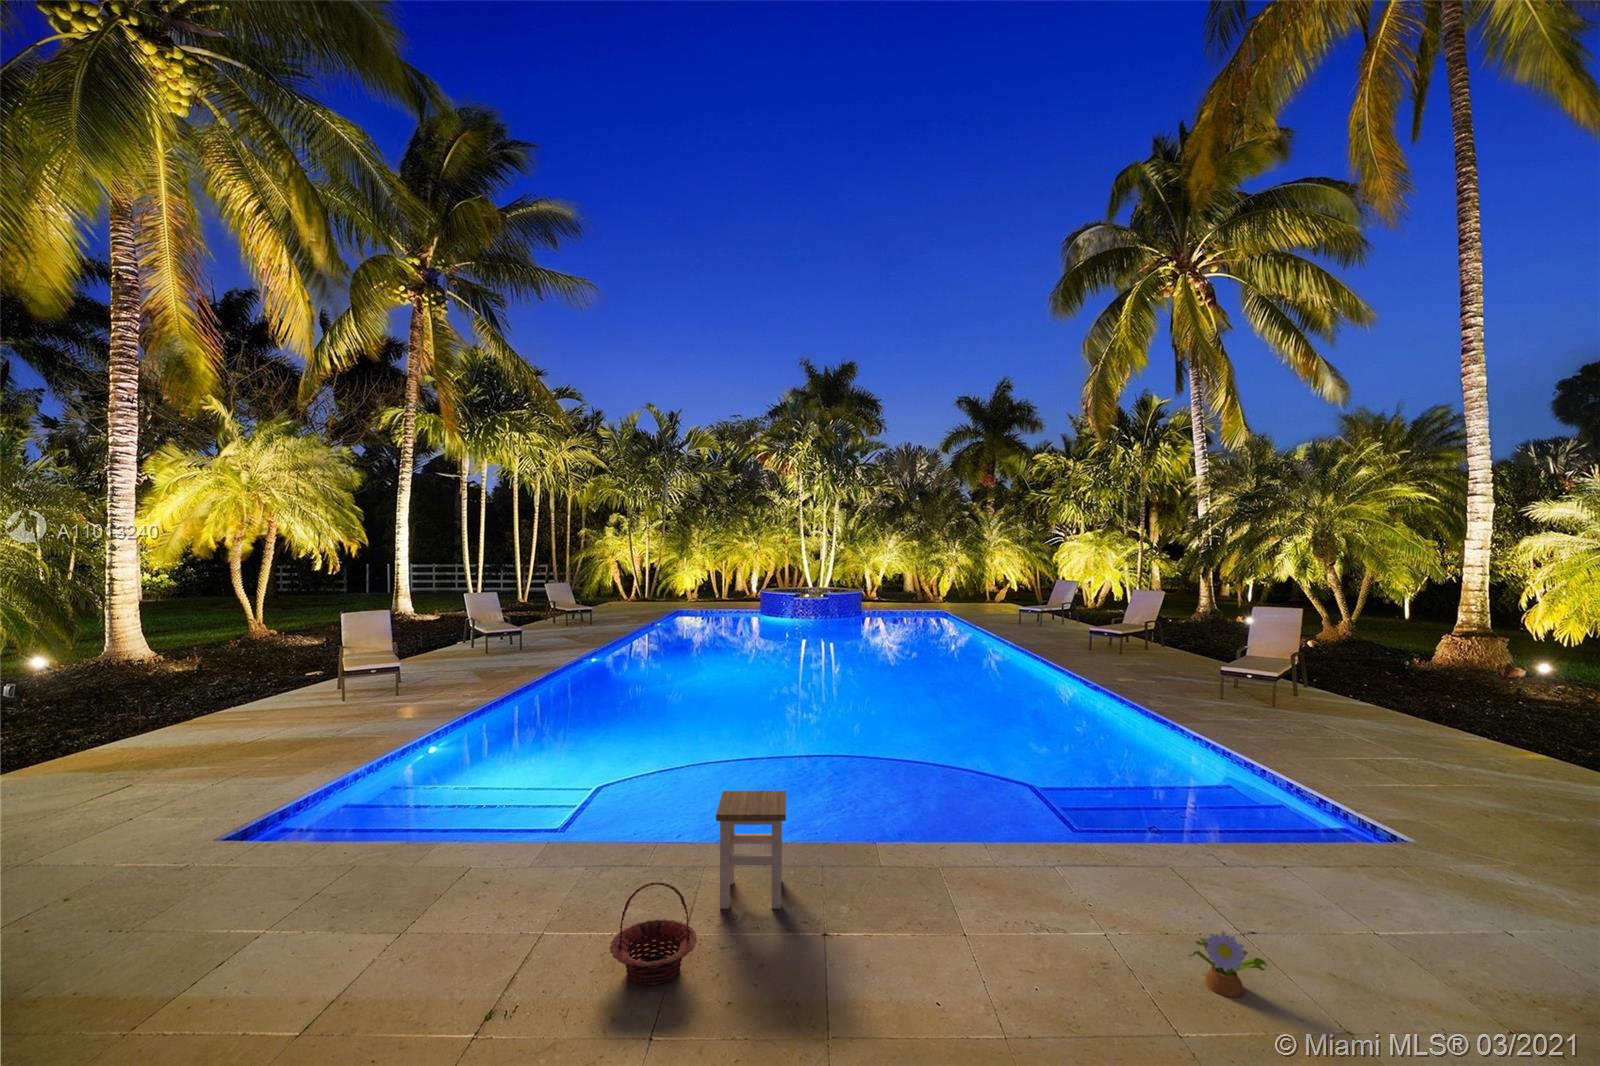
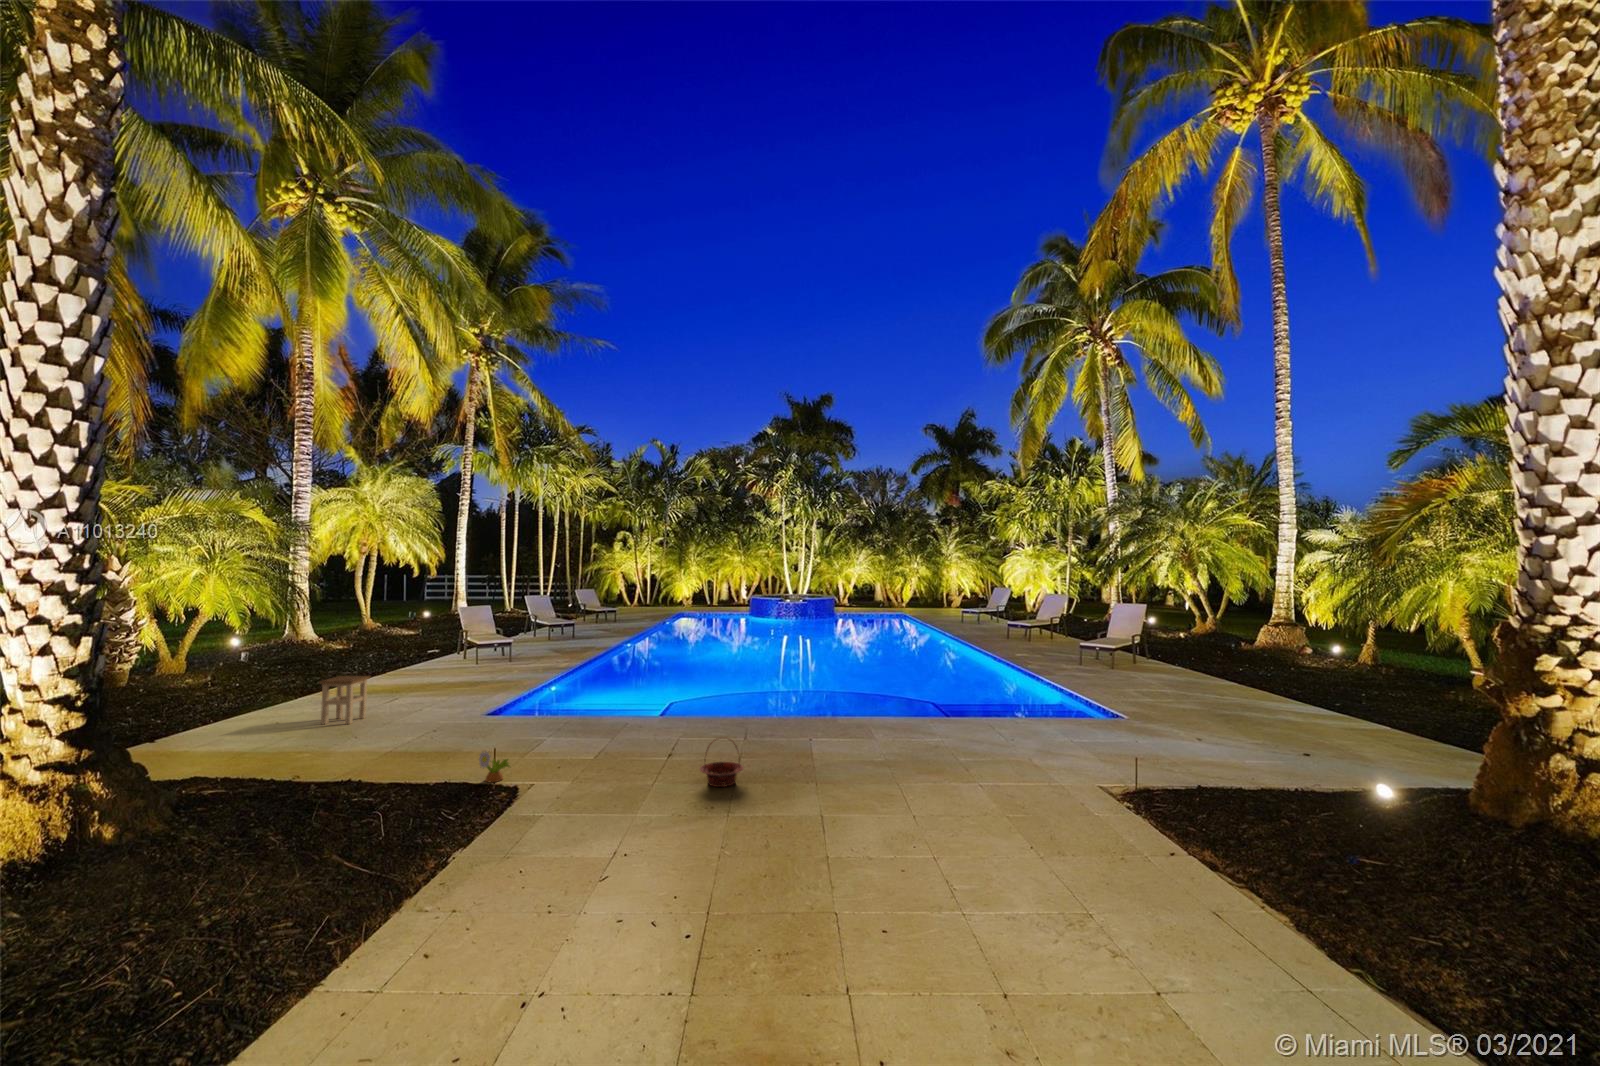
stool: present [716,791,786,909] -> present [320,676,370,724]
decorative plant: present [1189,931,1267,997] -> present [479,751,510,782]

